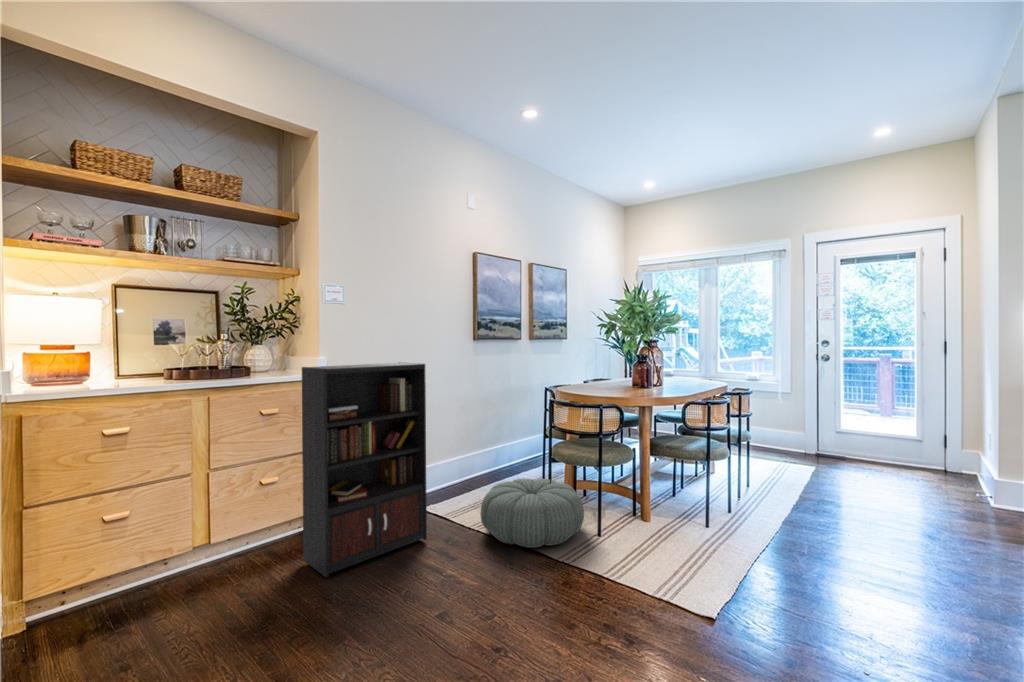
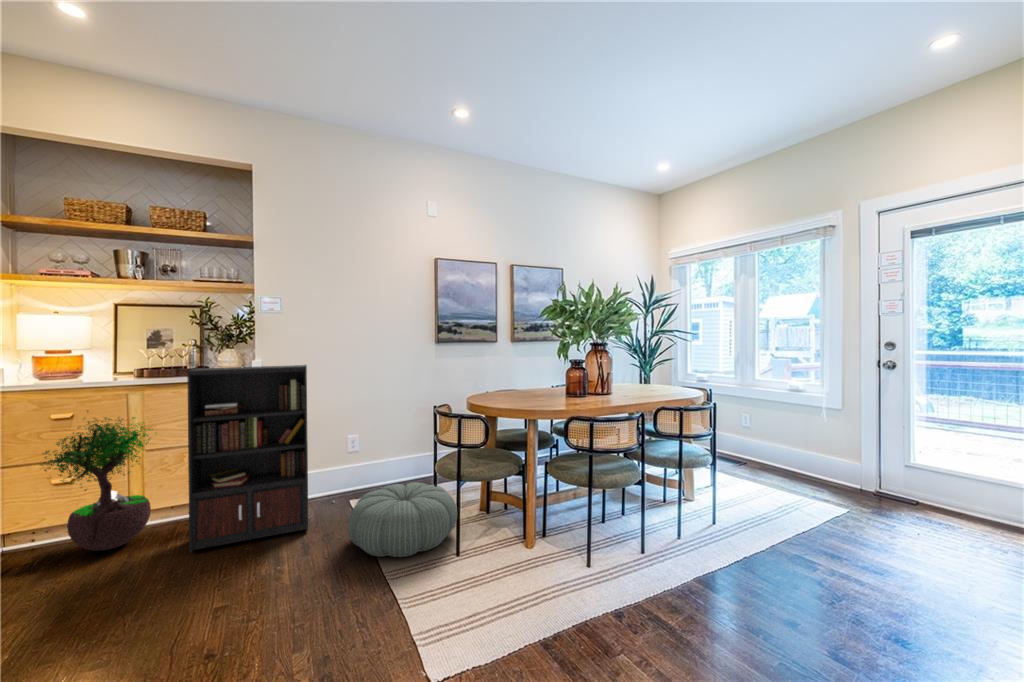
potted tree: none [141,420,264,597] -> present [40,410,153,551]

